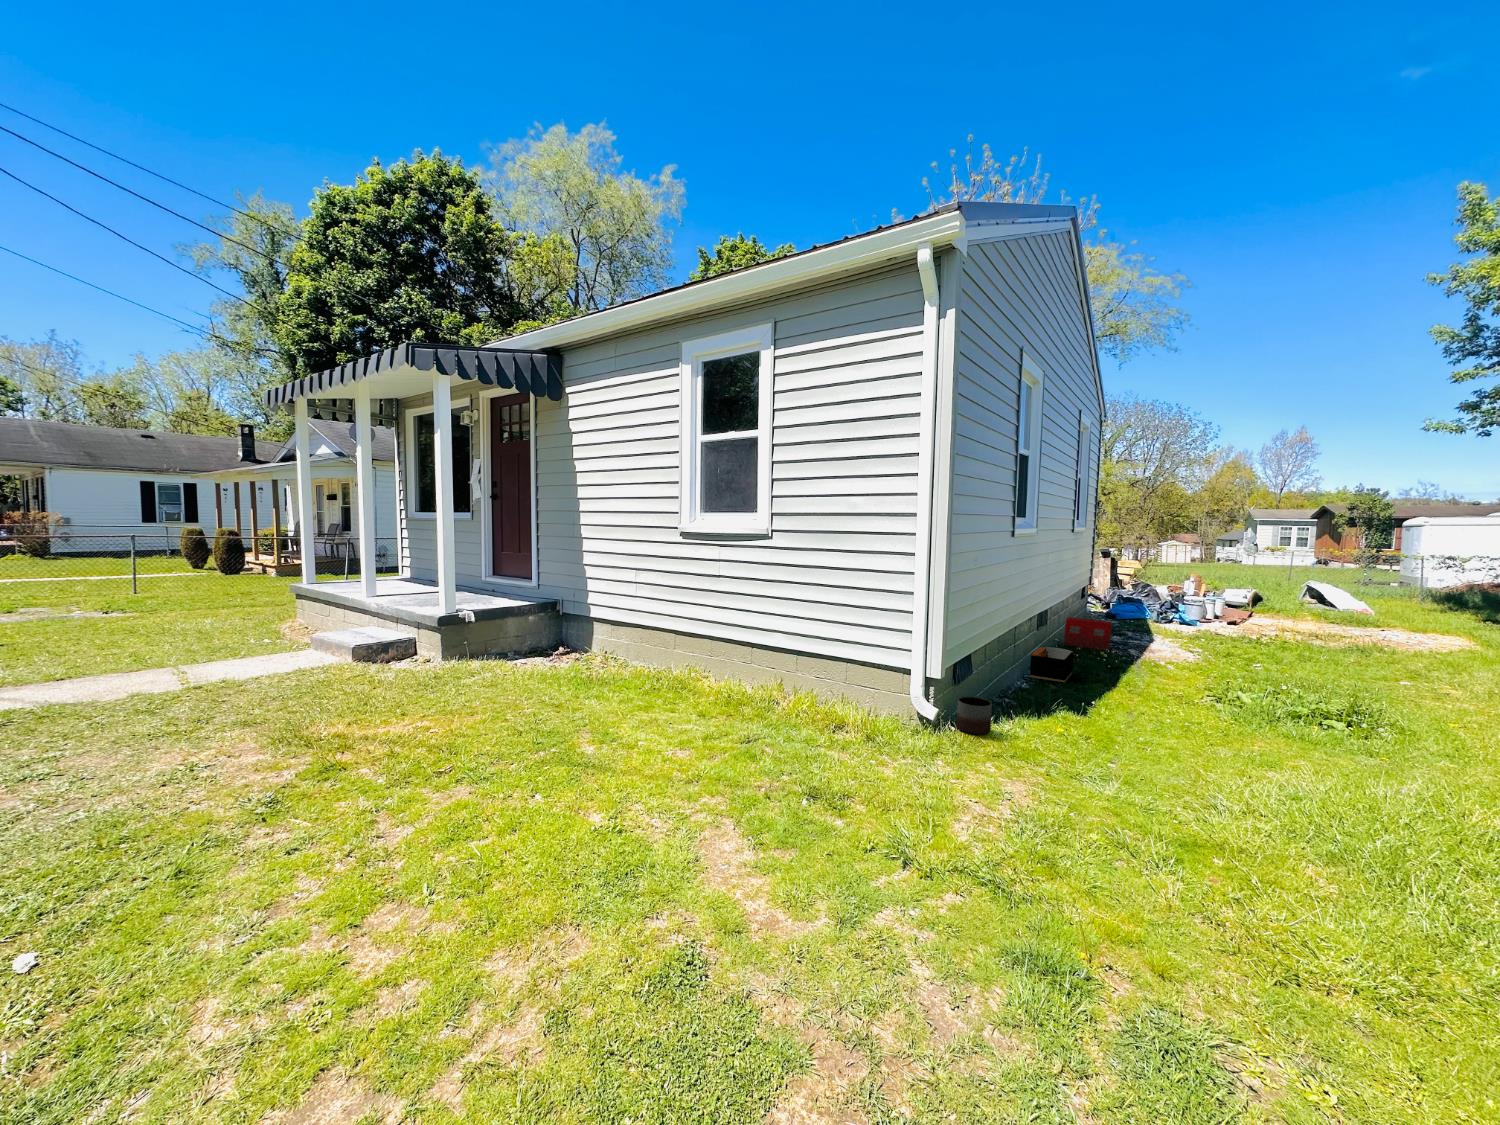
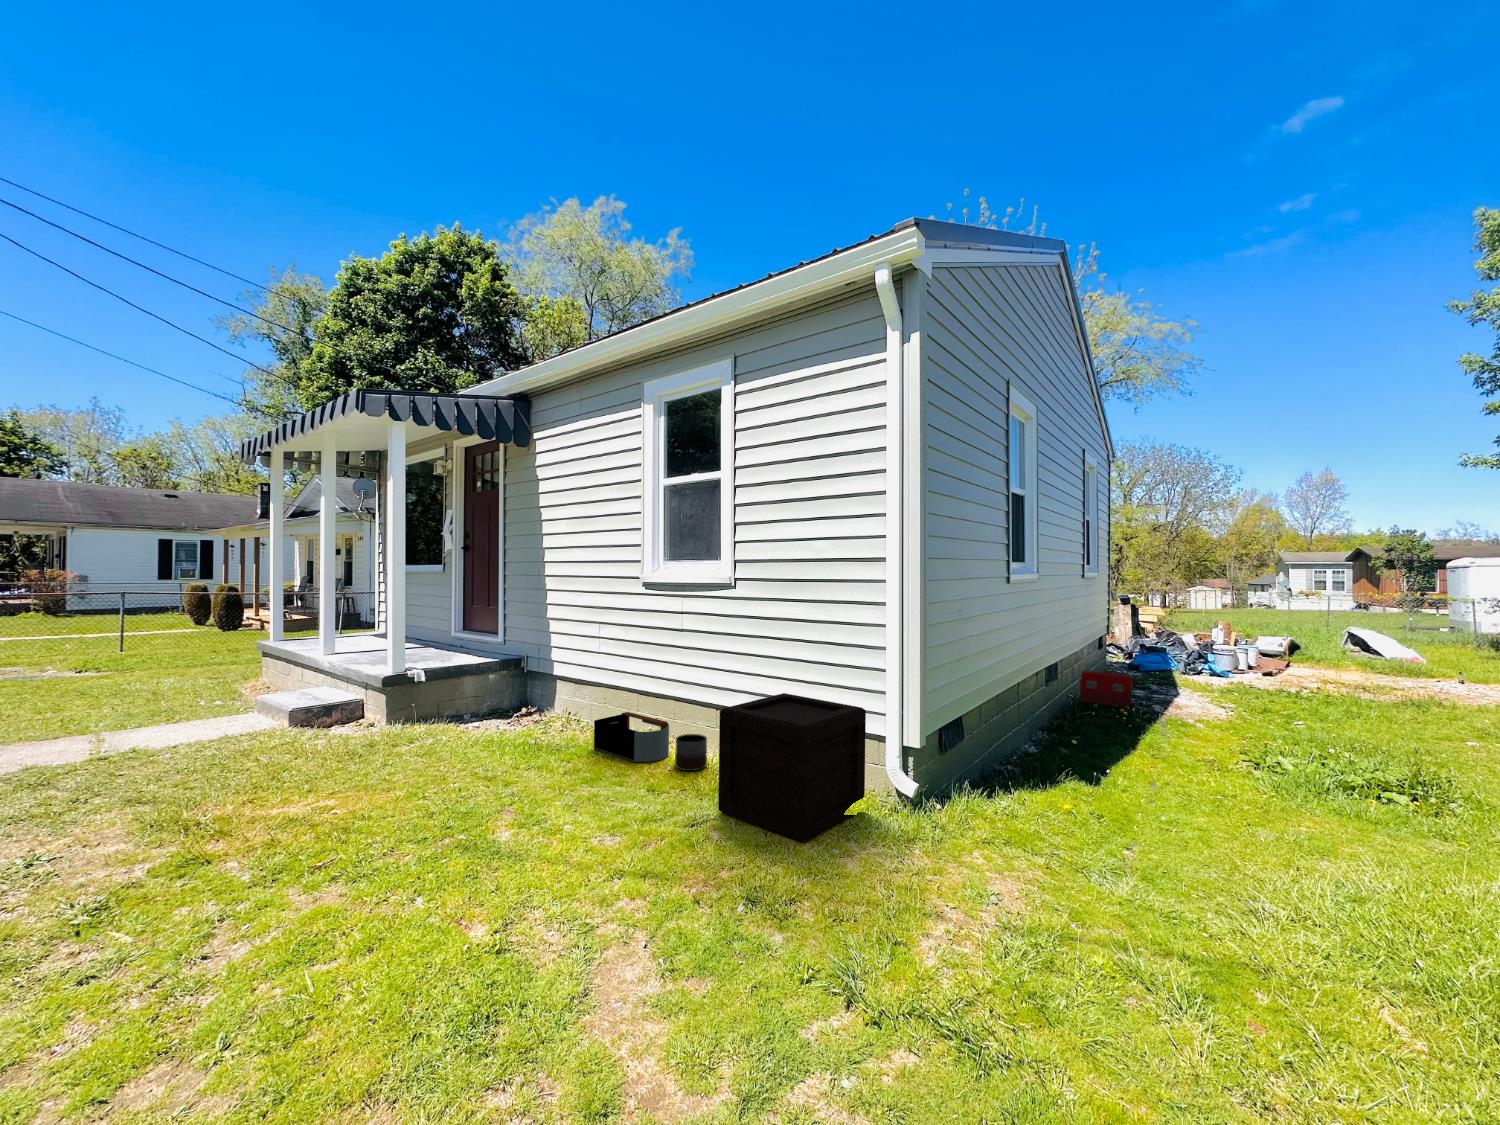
wooden crate: none [764,632,893,756] -> present [718,693,866,843]
storage bin: present [1030,647,1074,682] -> present [594,712,669,763]
planter: present [956,697,992,735] -> present [675,734,707,771]

